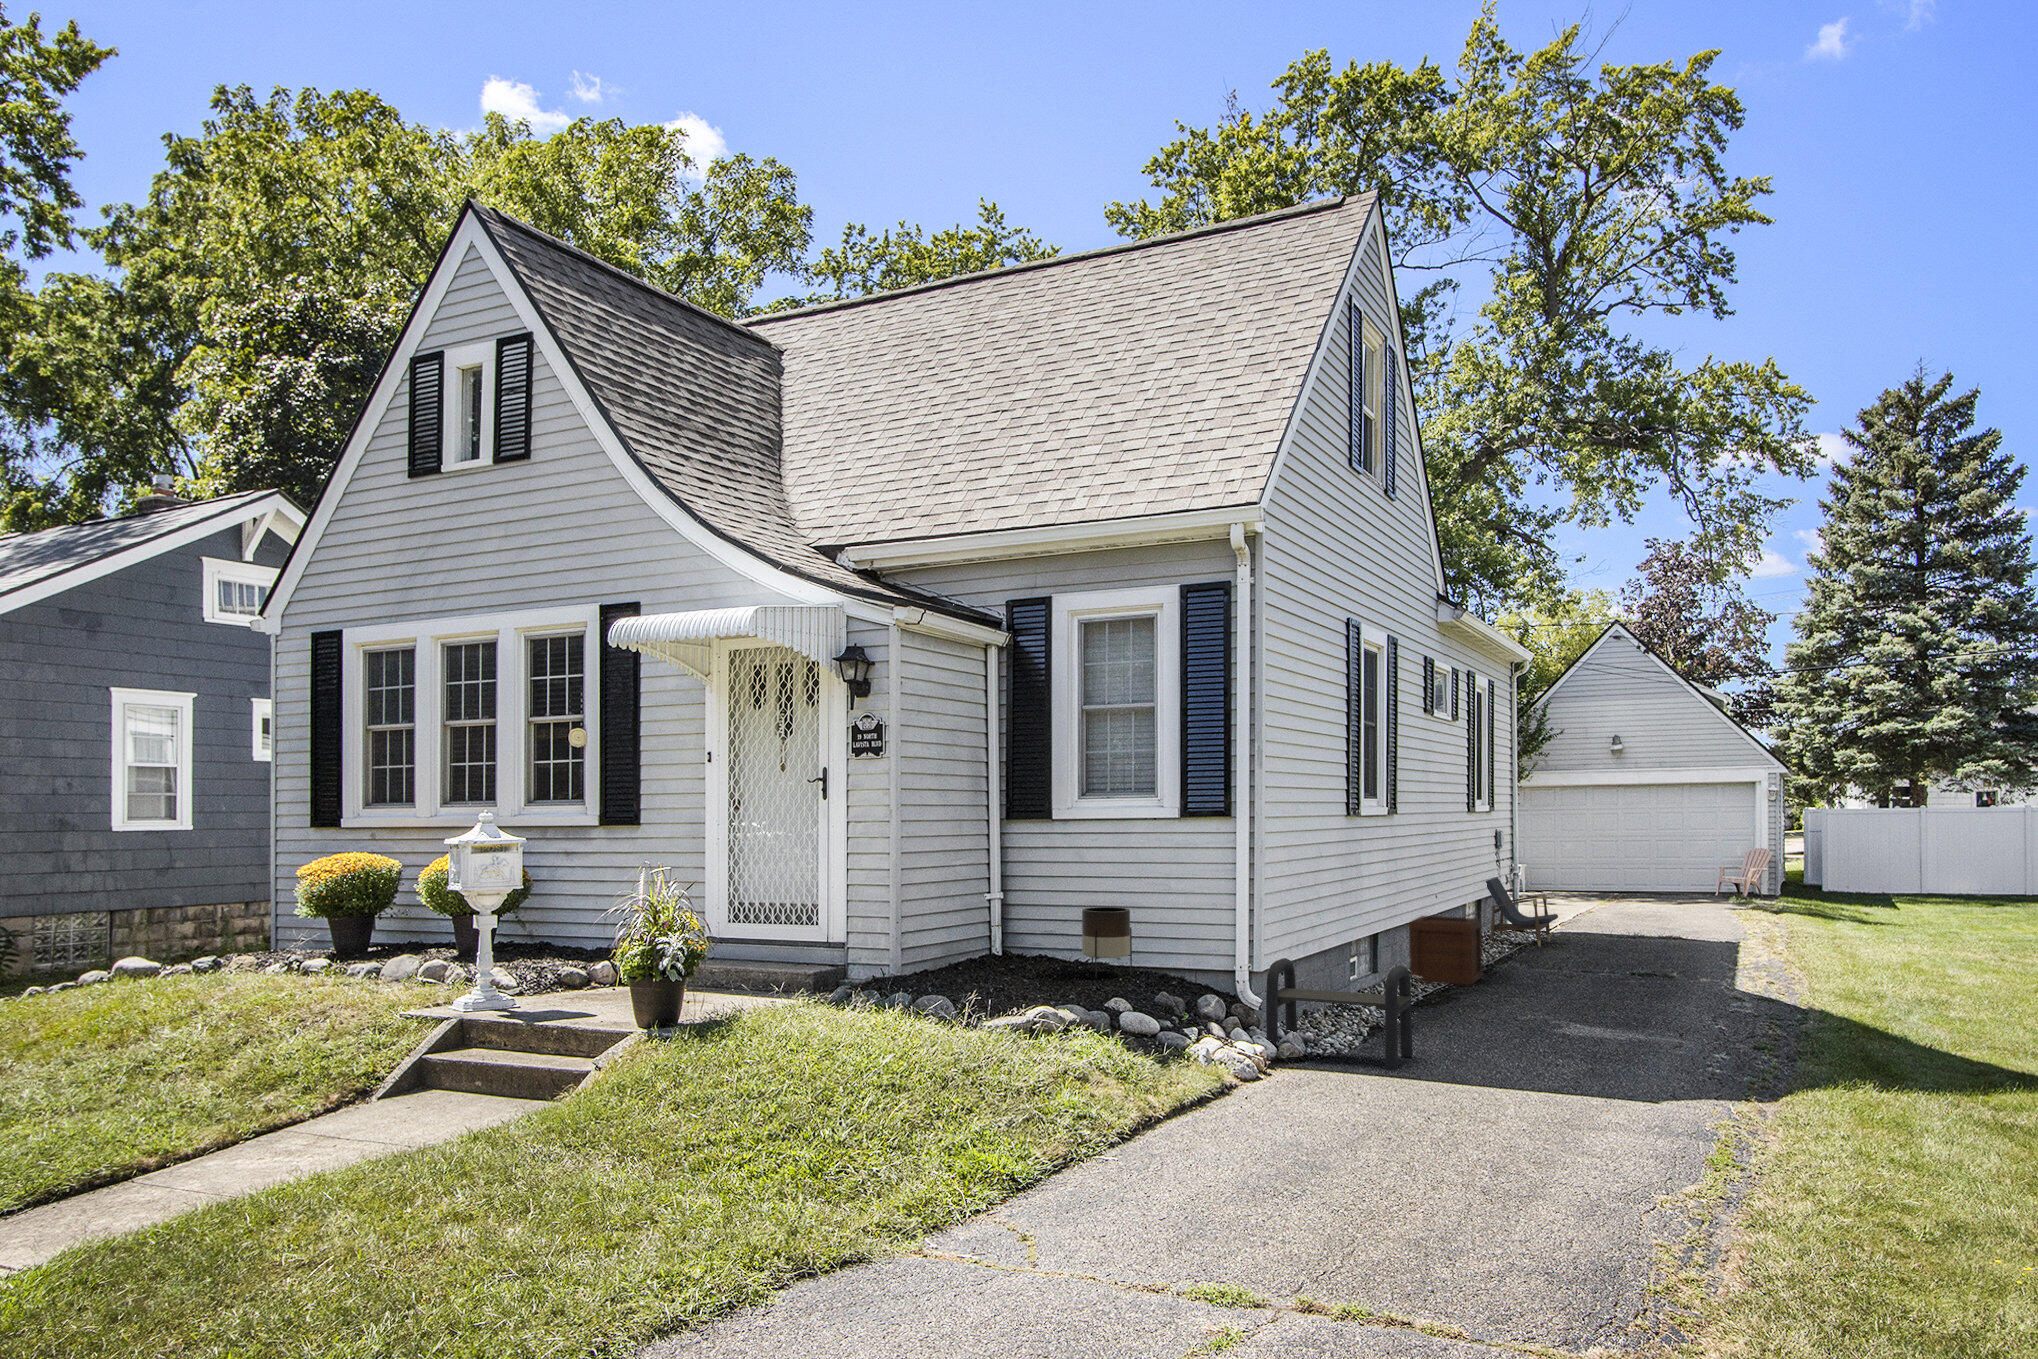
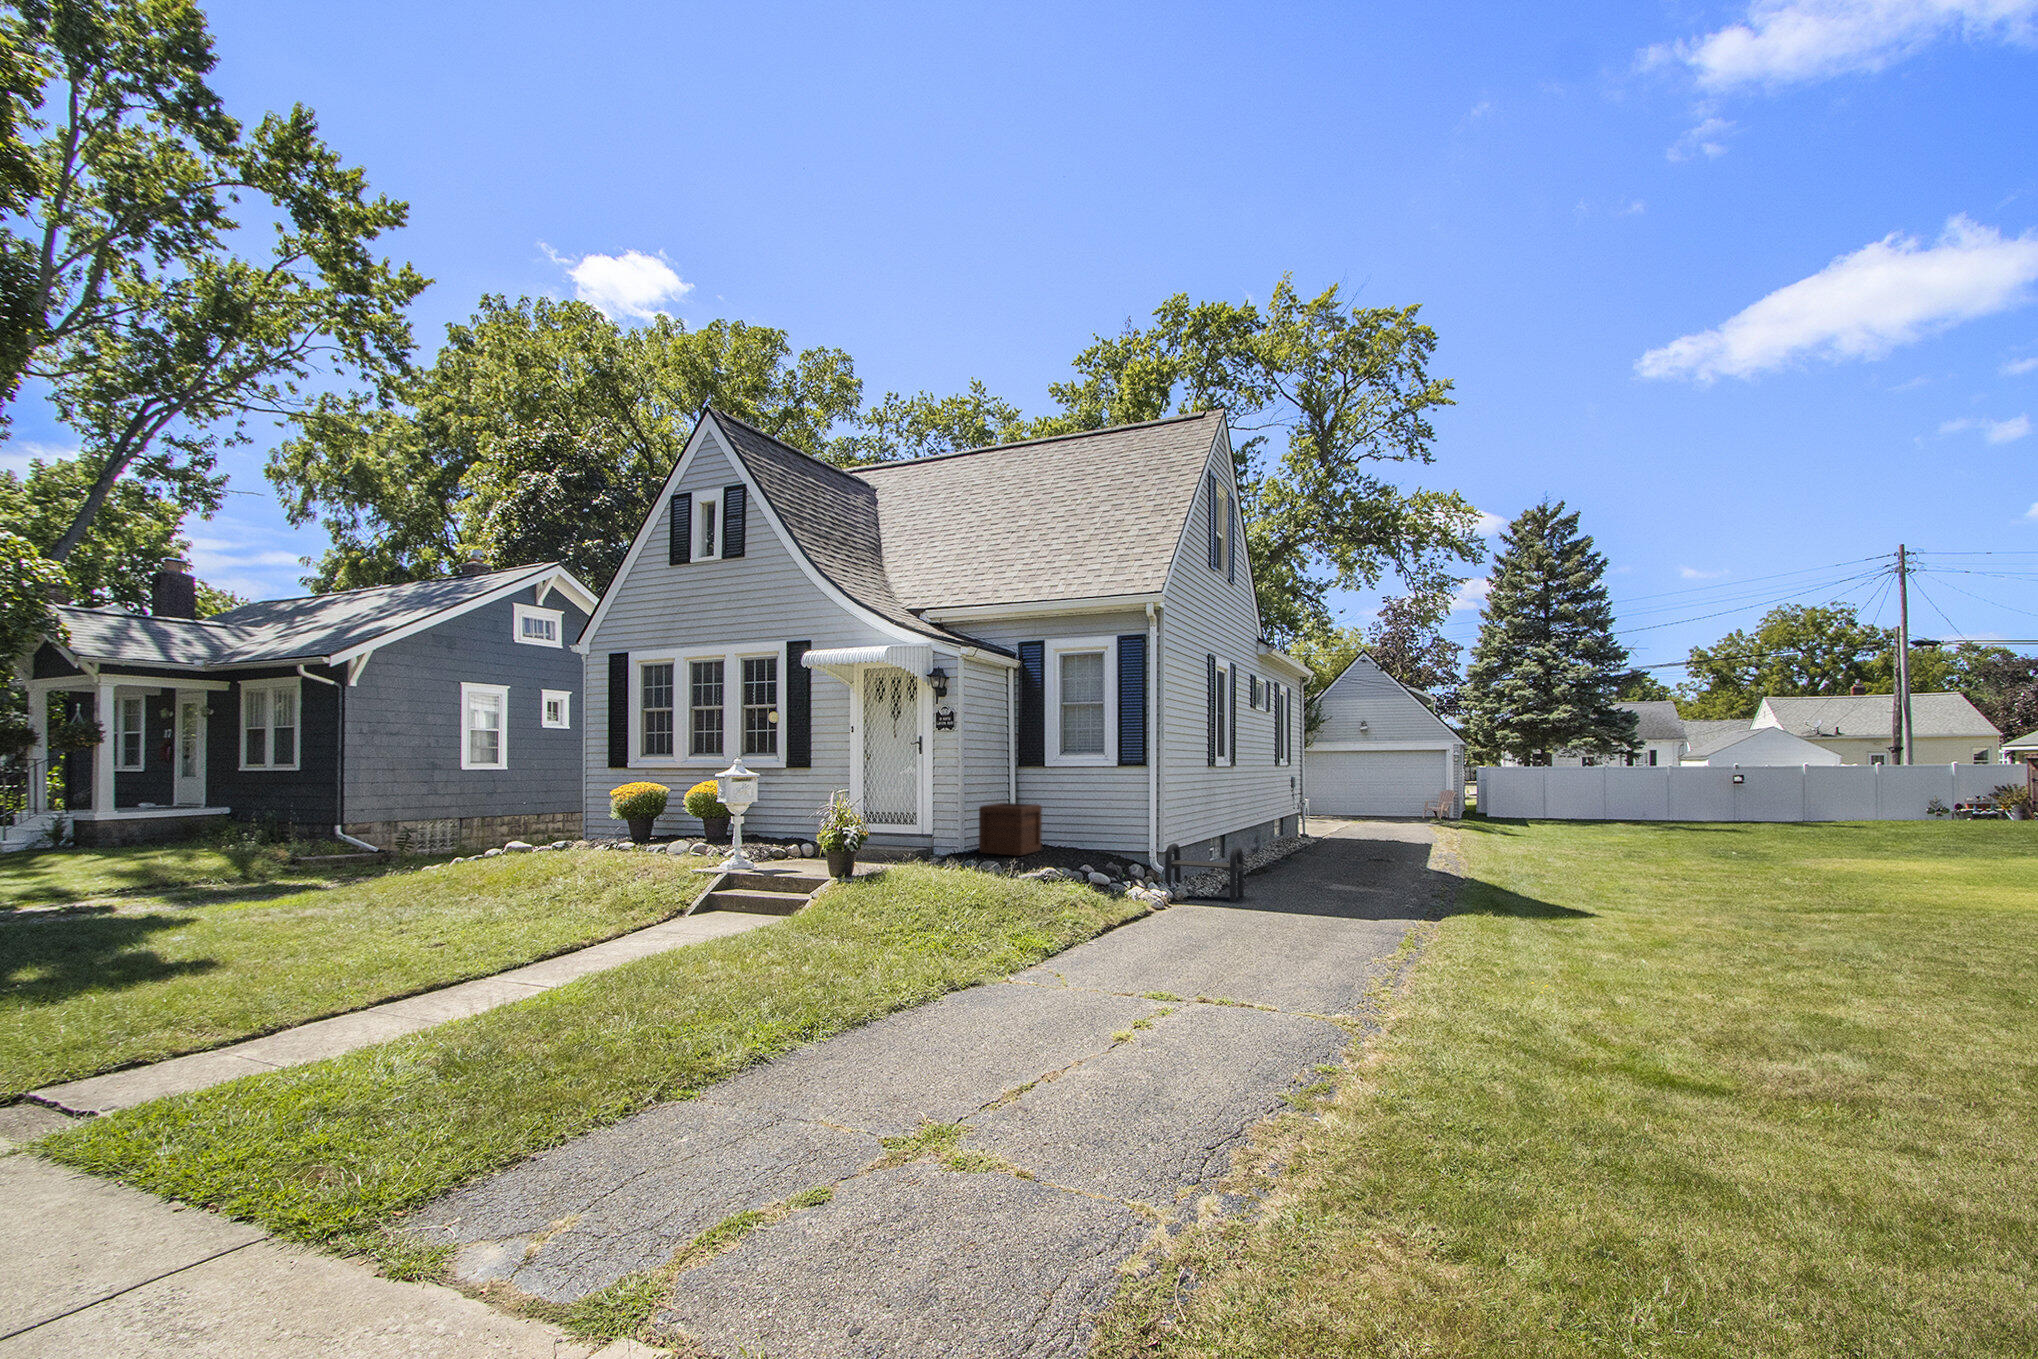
lounge chair: present [1486,878,1558,947] -> none [1282,805,1325,846]
planter: present [1082,907,1132,978] -> none [1064,815,1091,854]
wooden crate: present [1409,916,1483,985] -> present [979,803,1042,856]

